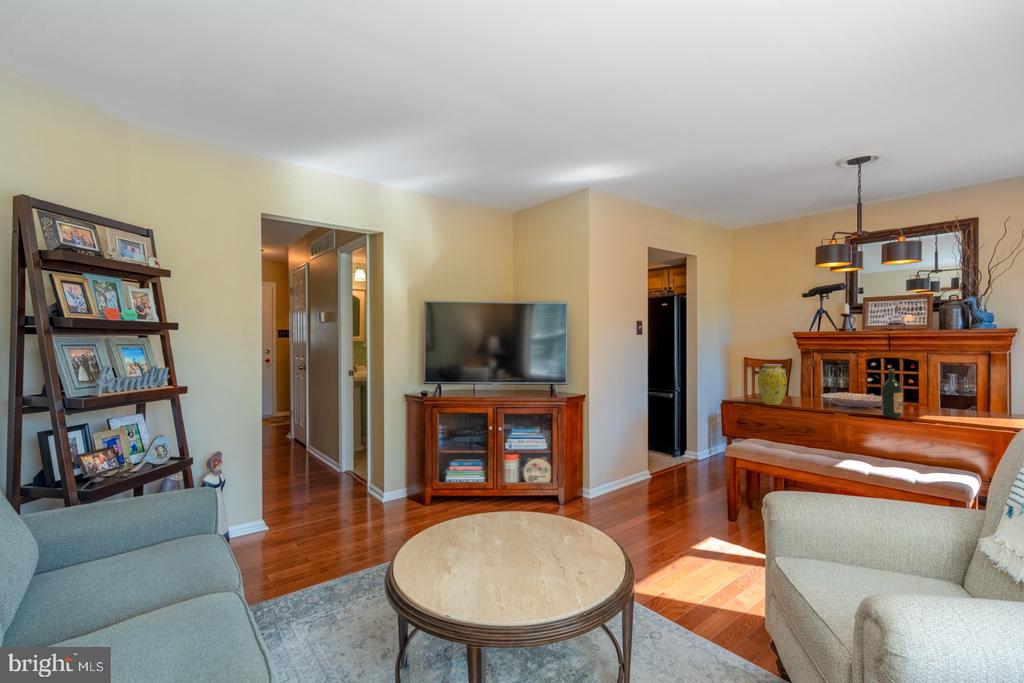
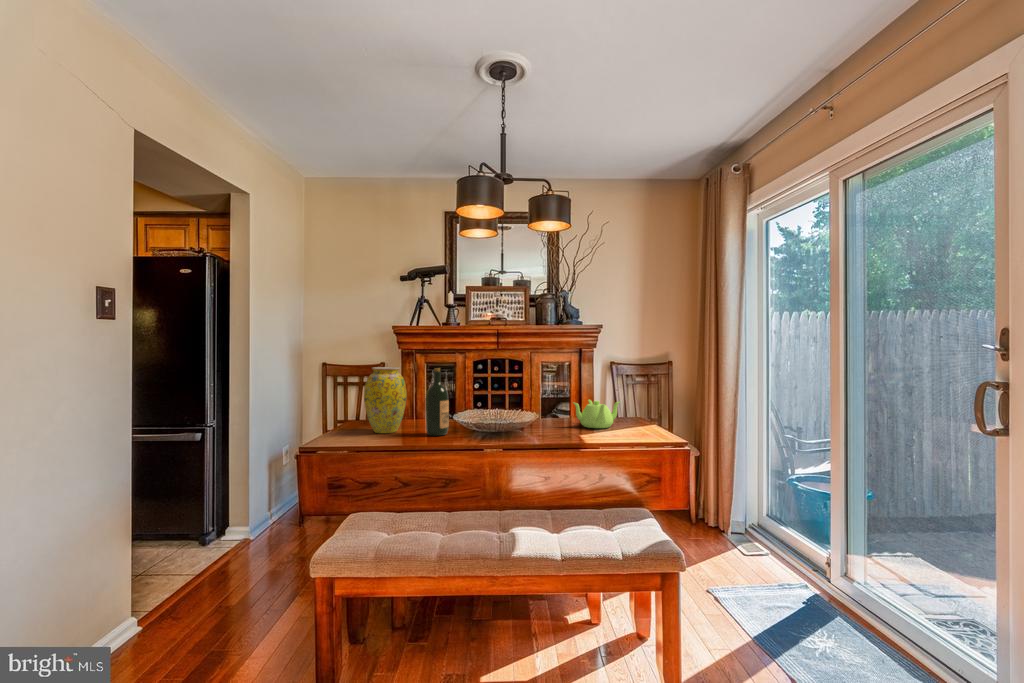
wine bottle: present [881,369,903,418] -> present [426,368,449,436]
teapot: none [927,396,982,419] -> present [573,400,620,428]

